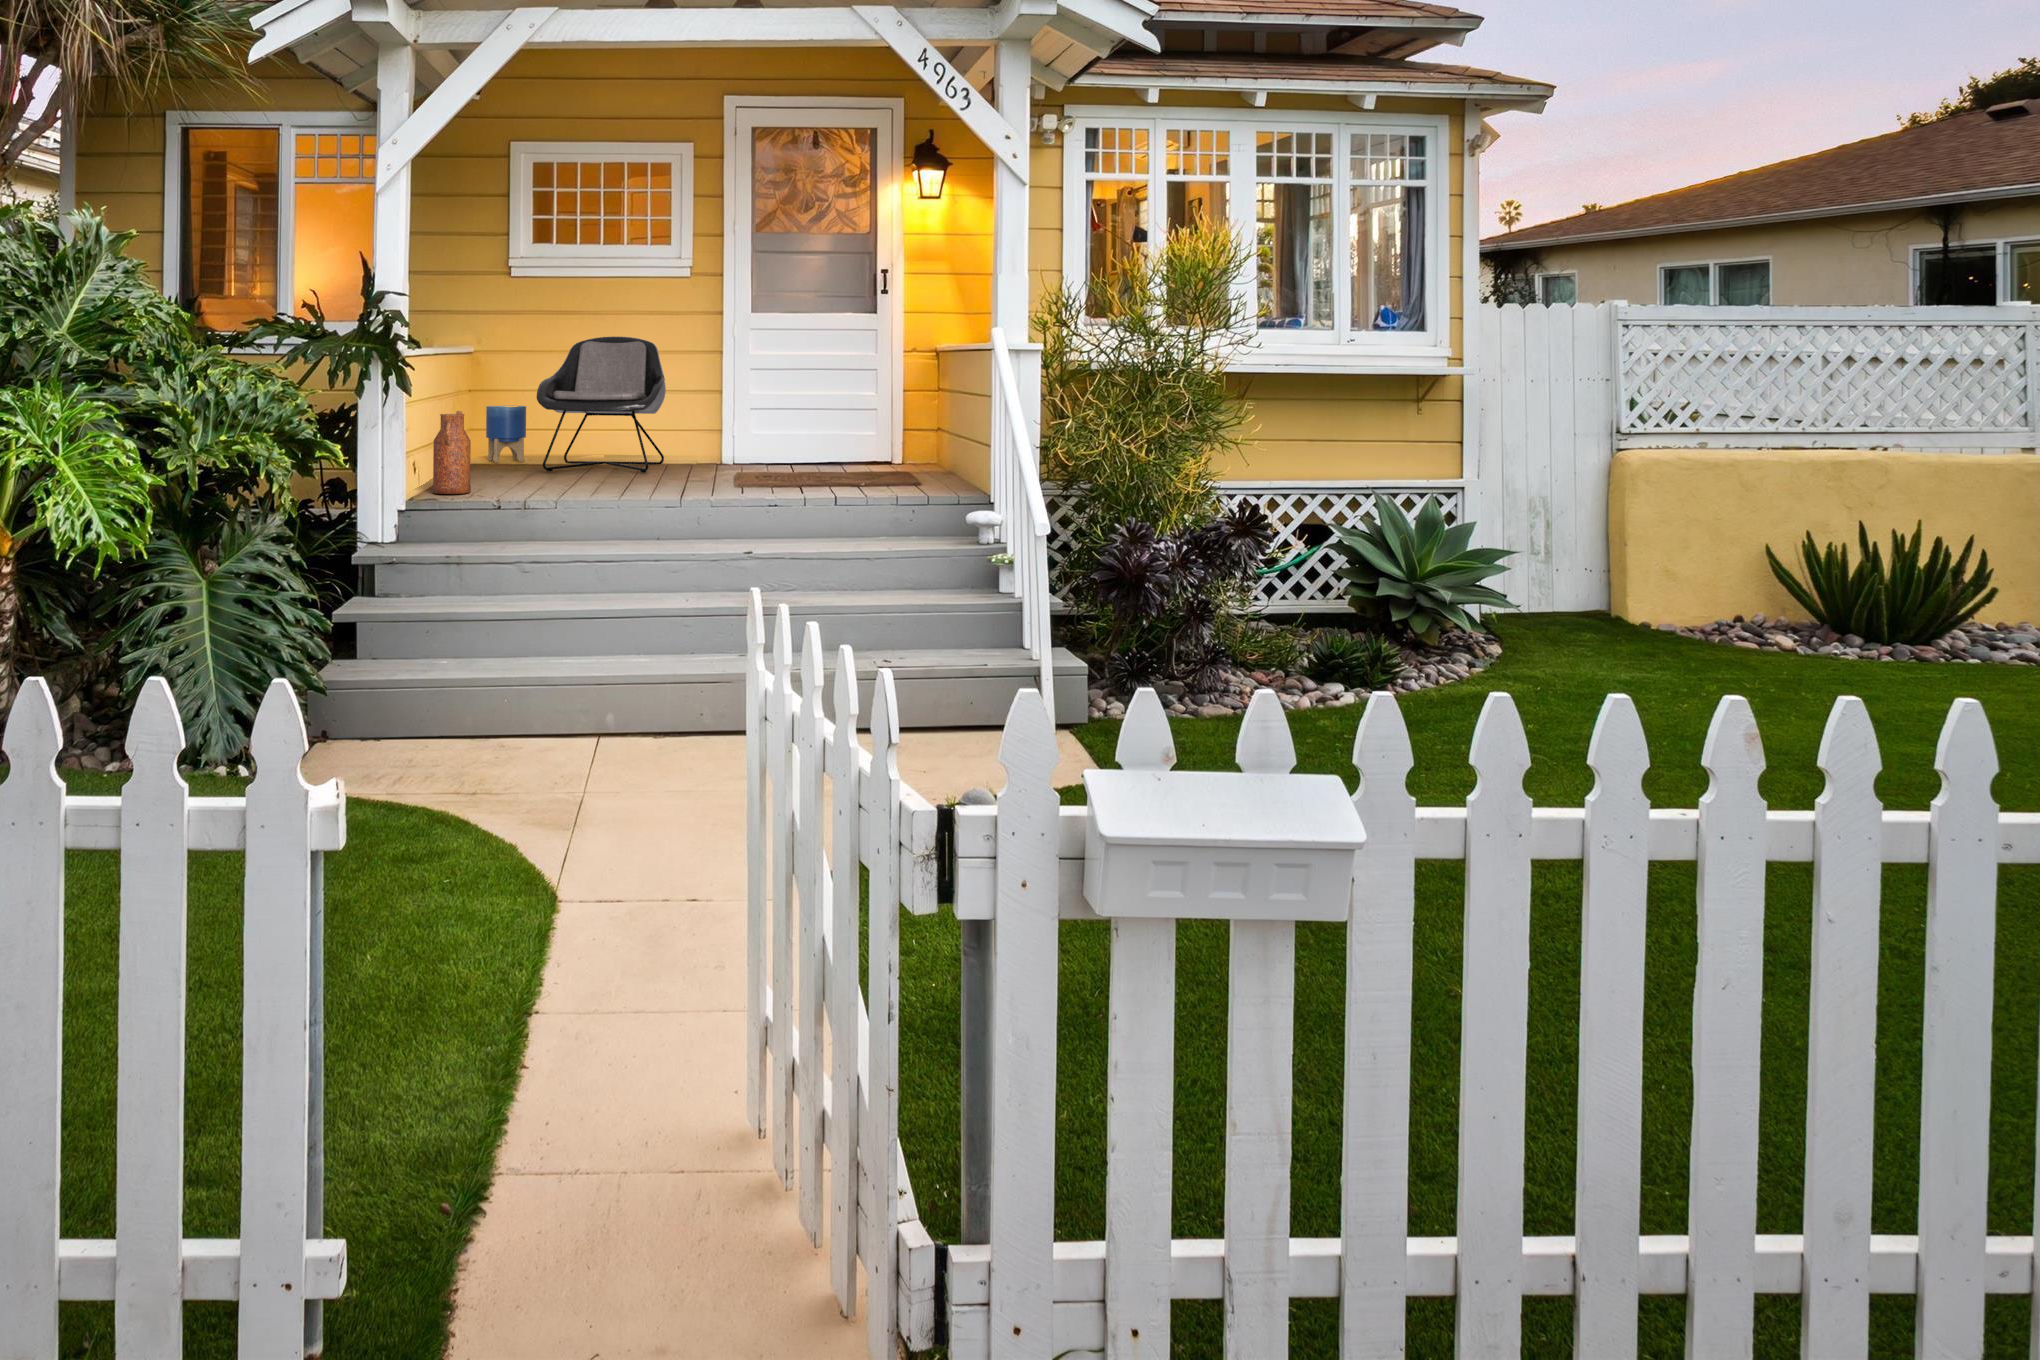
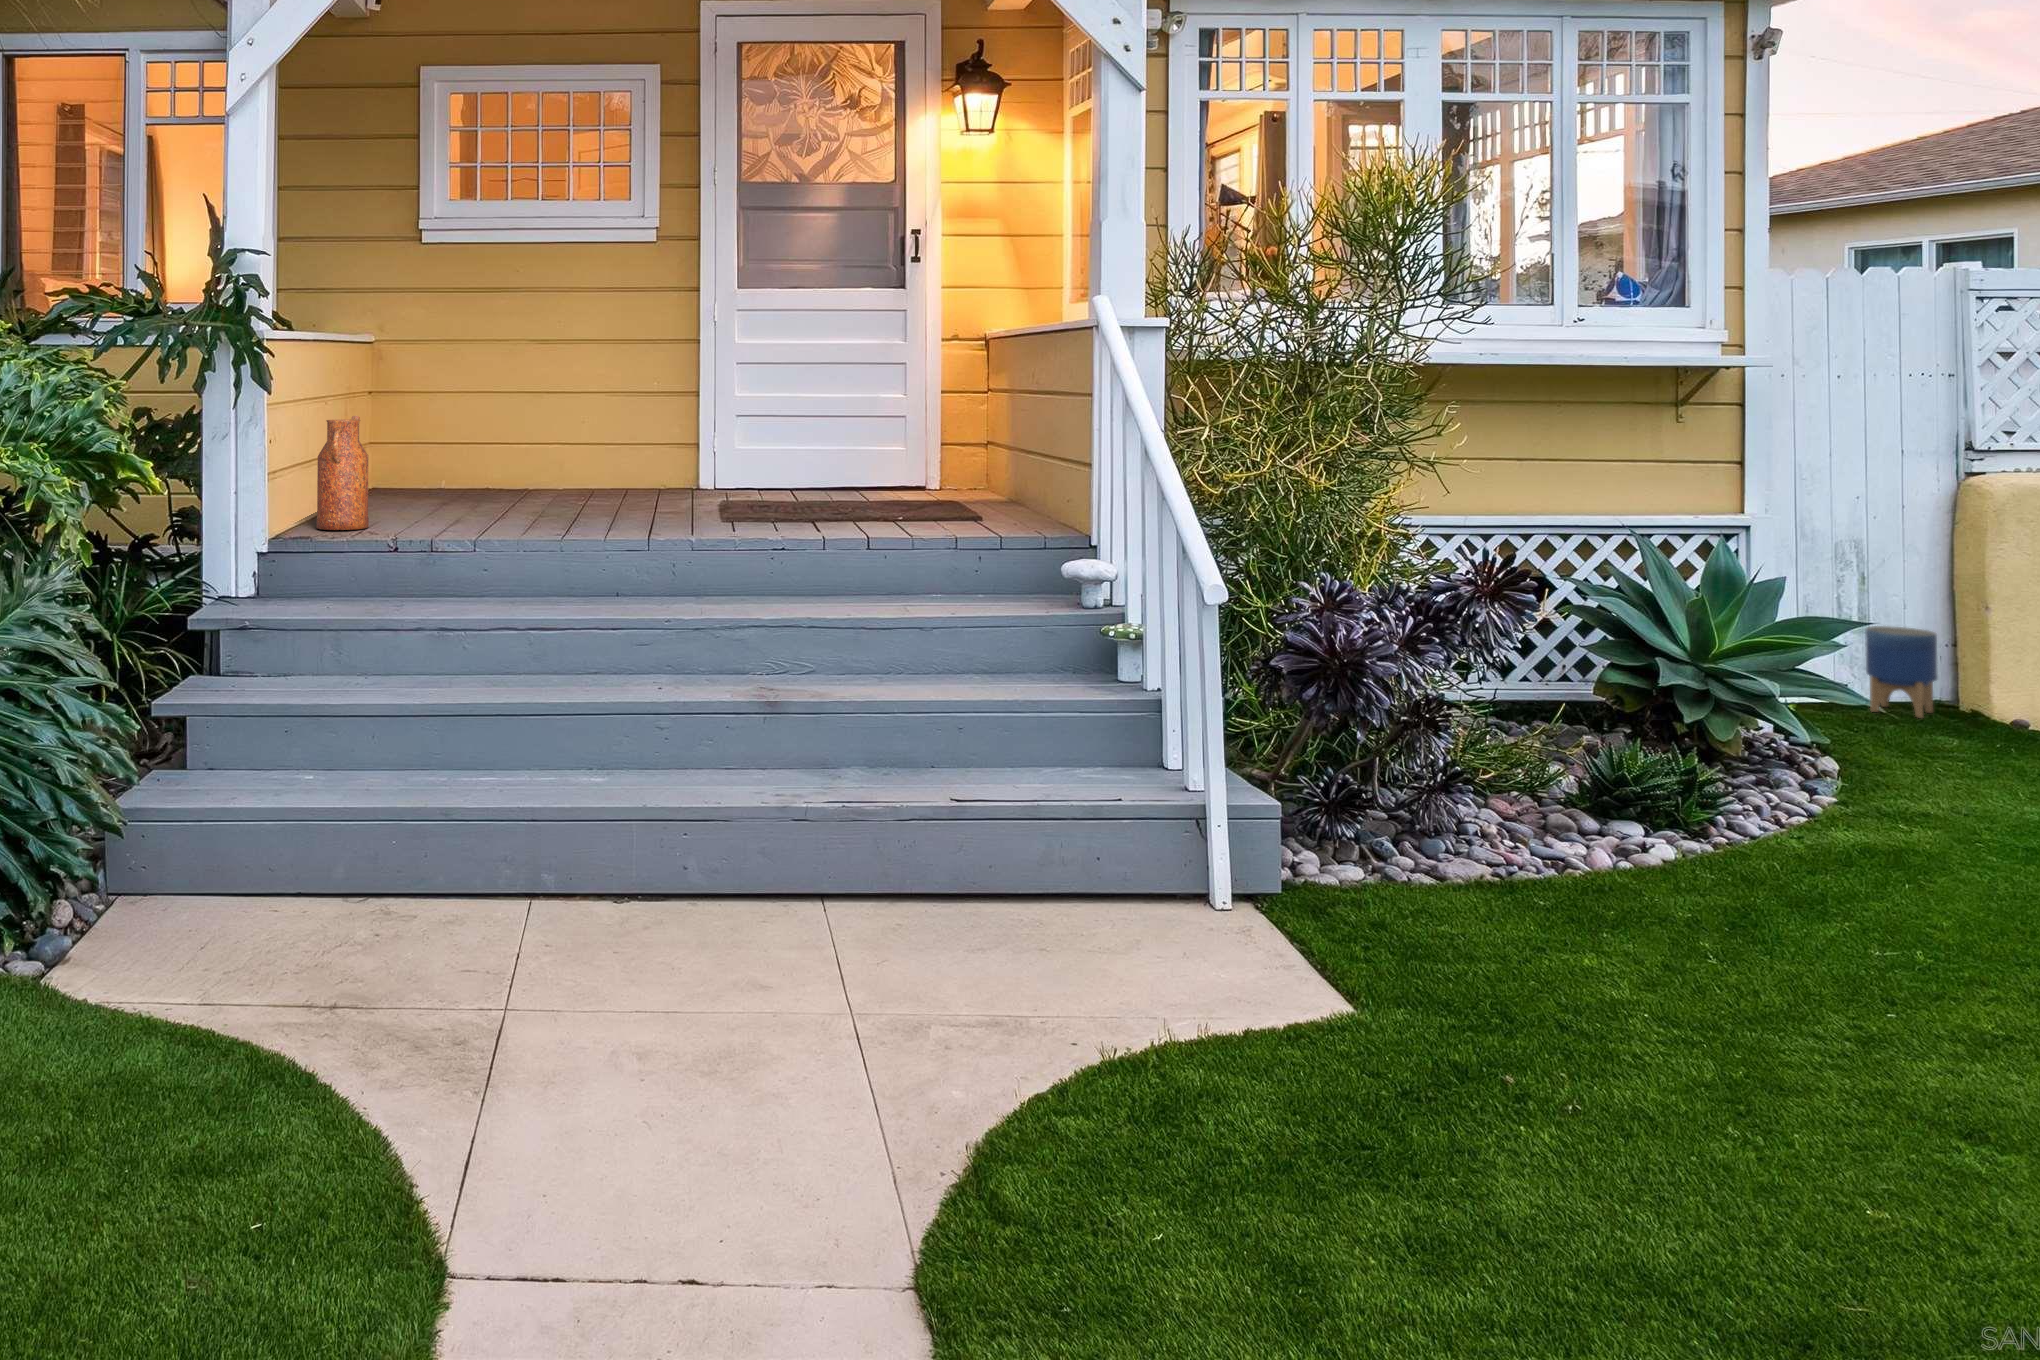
lounge chair: present [536,337,666,473] -> none [465,318,639,500]
planter: present [486,406,526,463] -> present [1865,626,1938,718]

